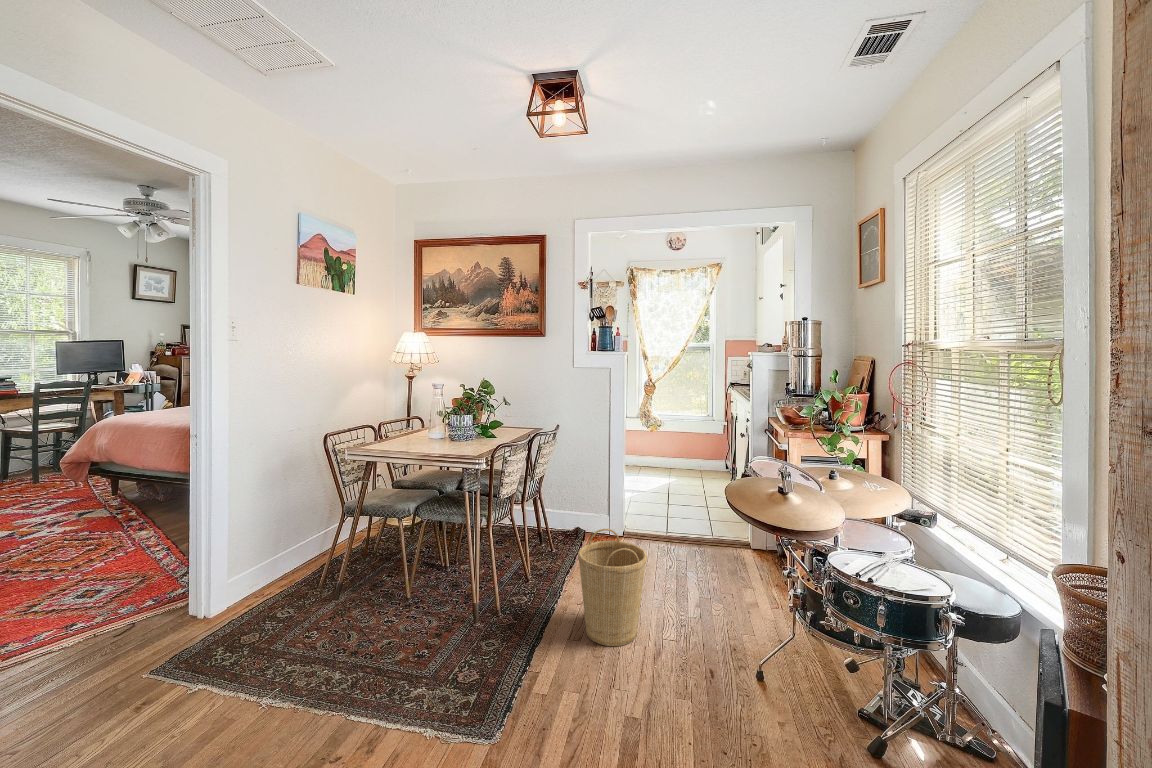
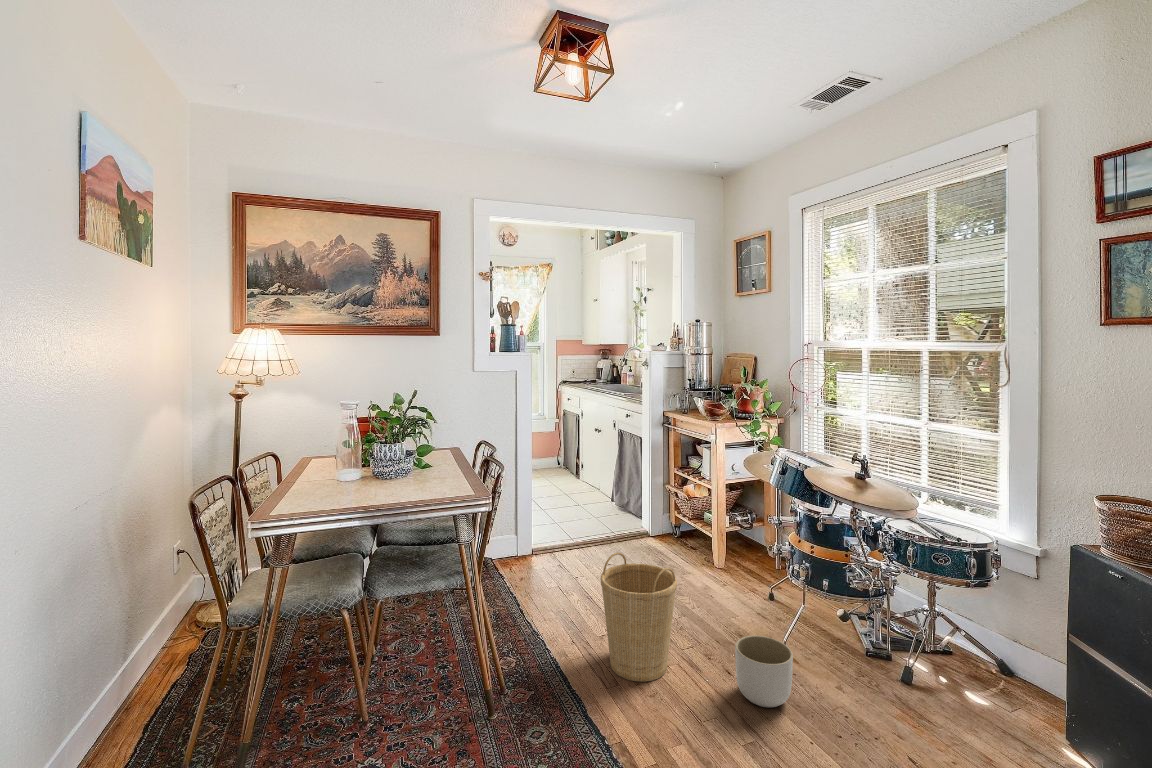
planter: none [664,632,719,705] -> present [735,635,793,708]

